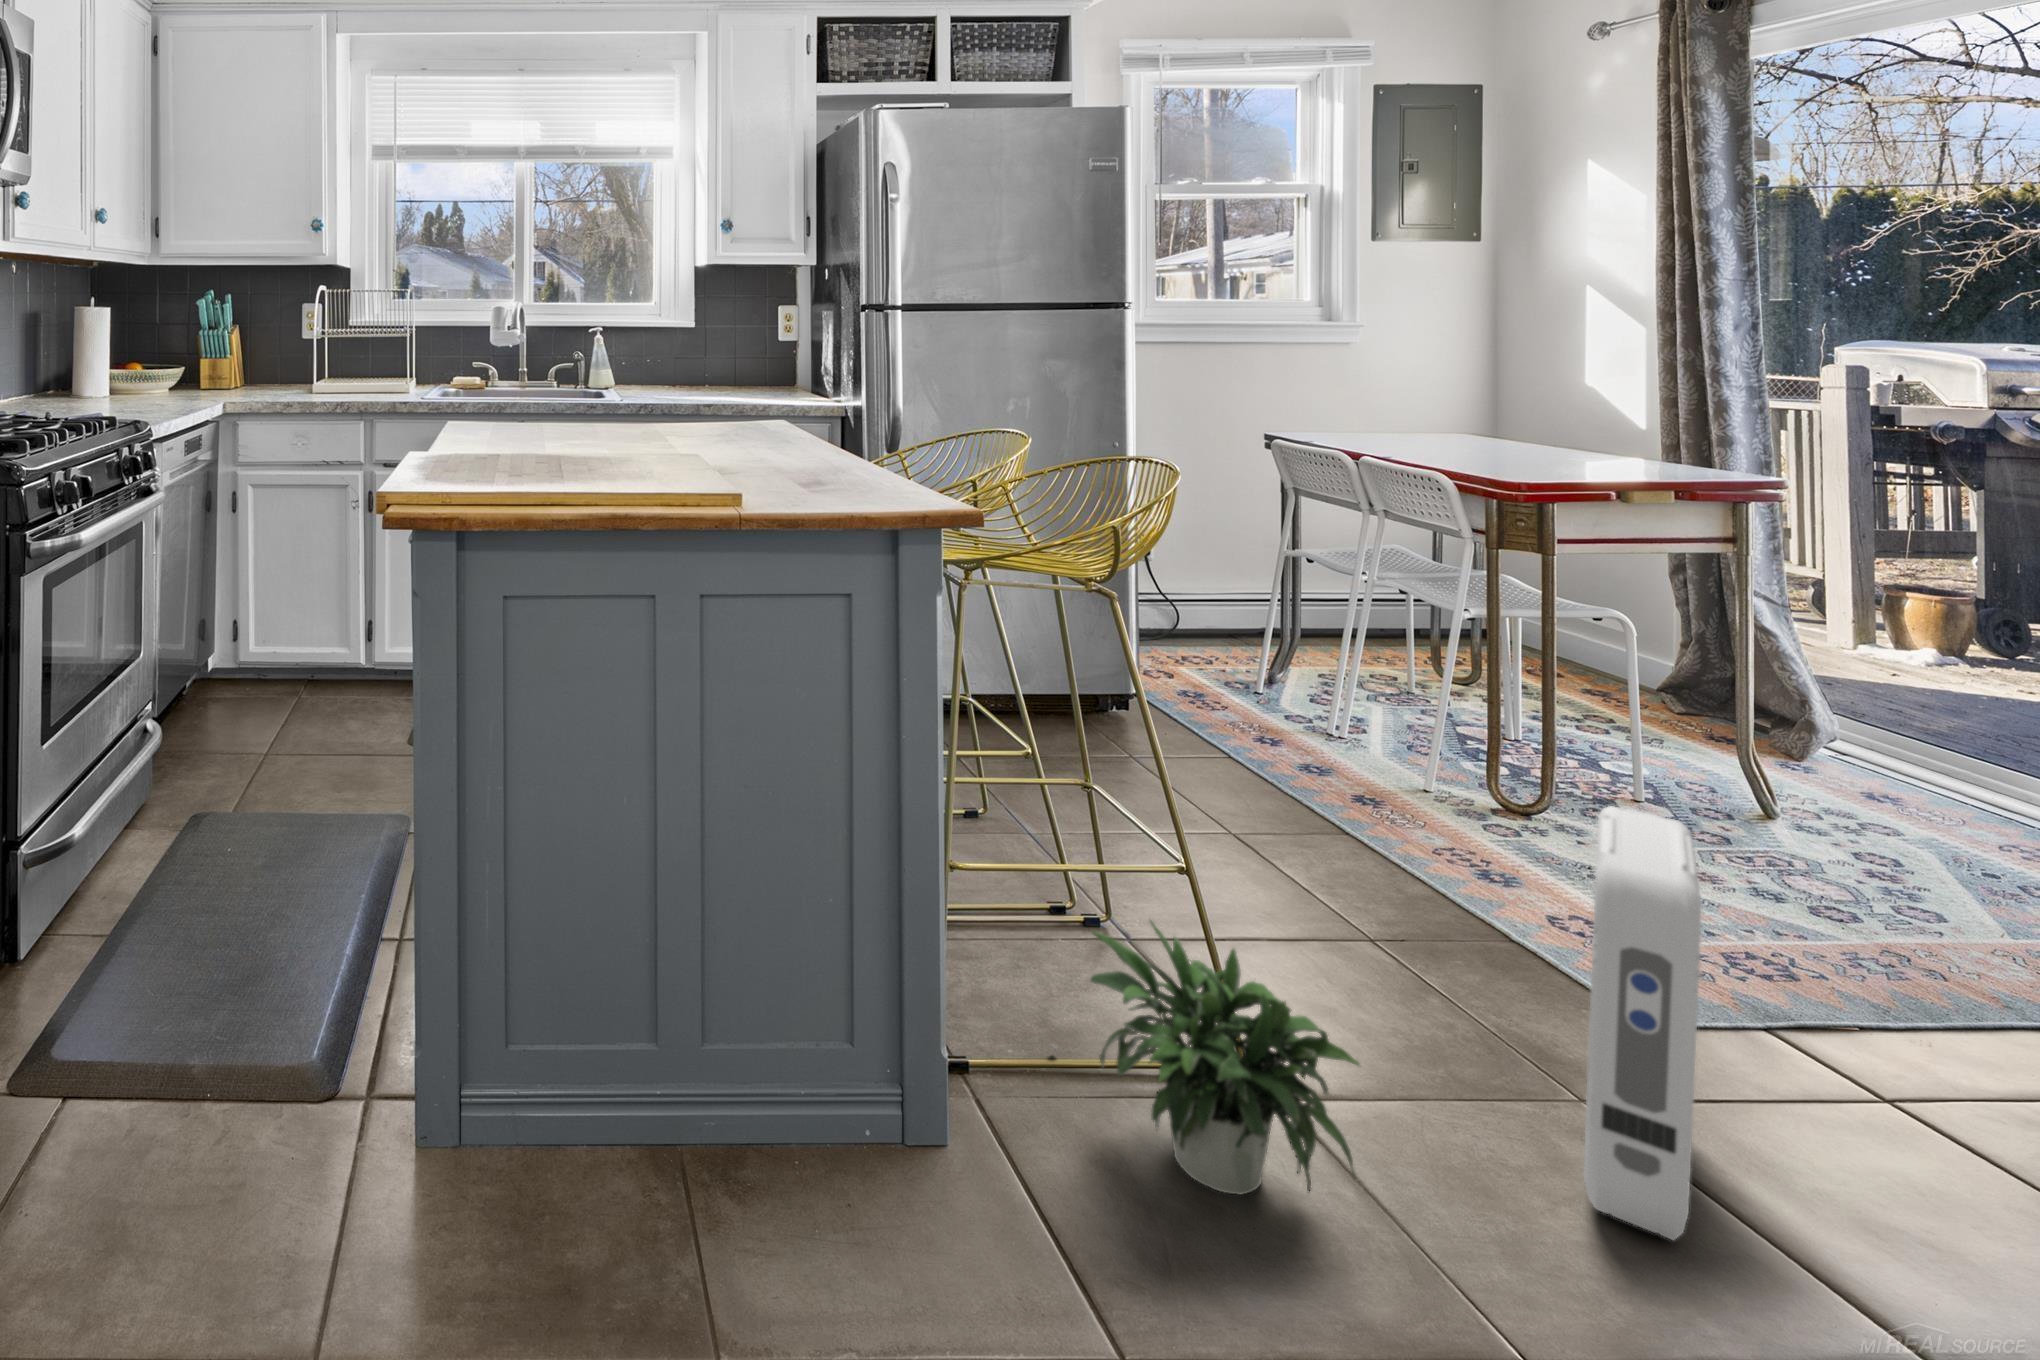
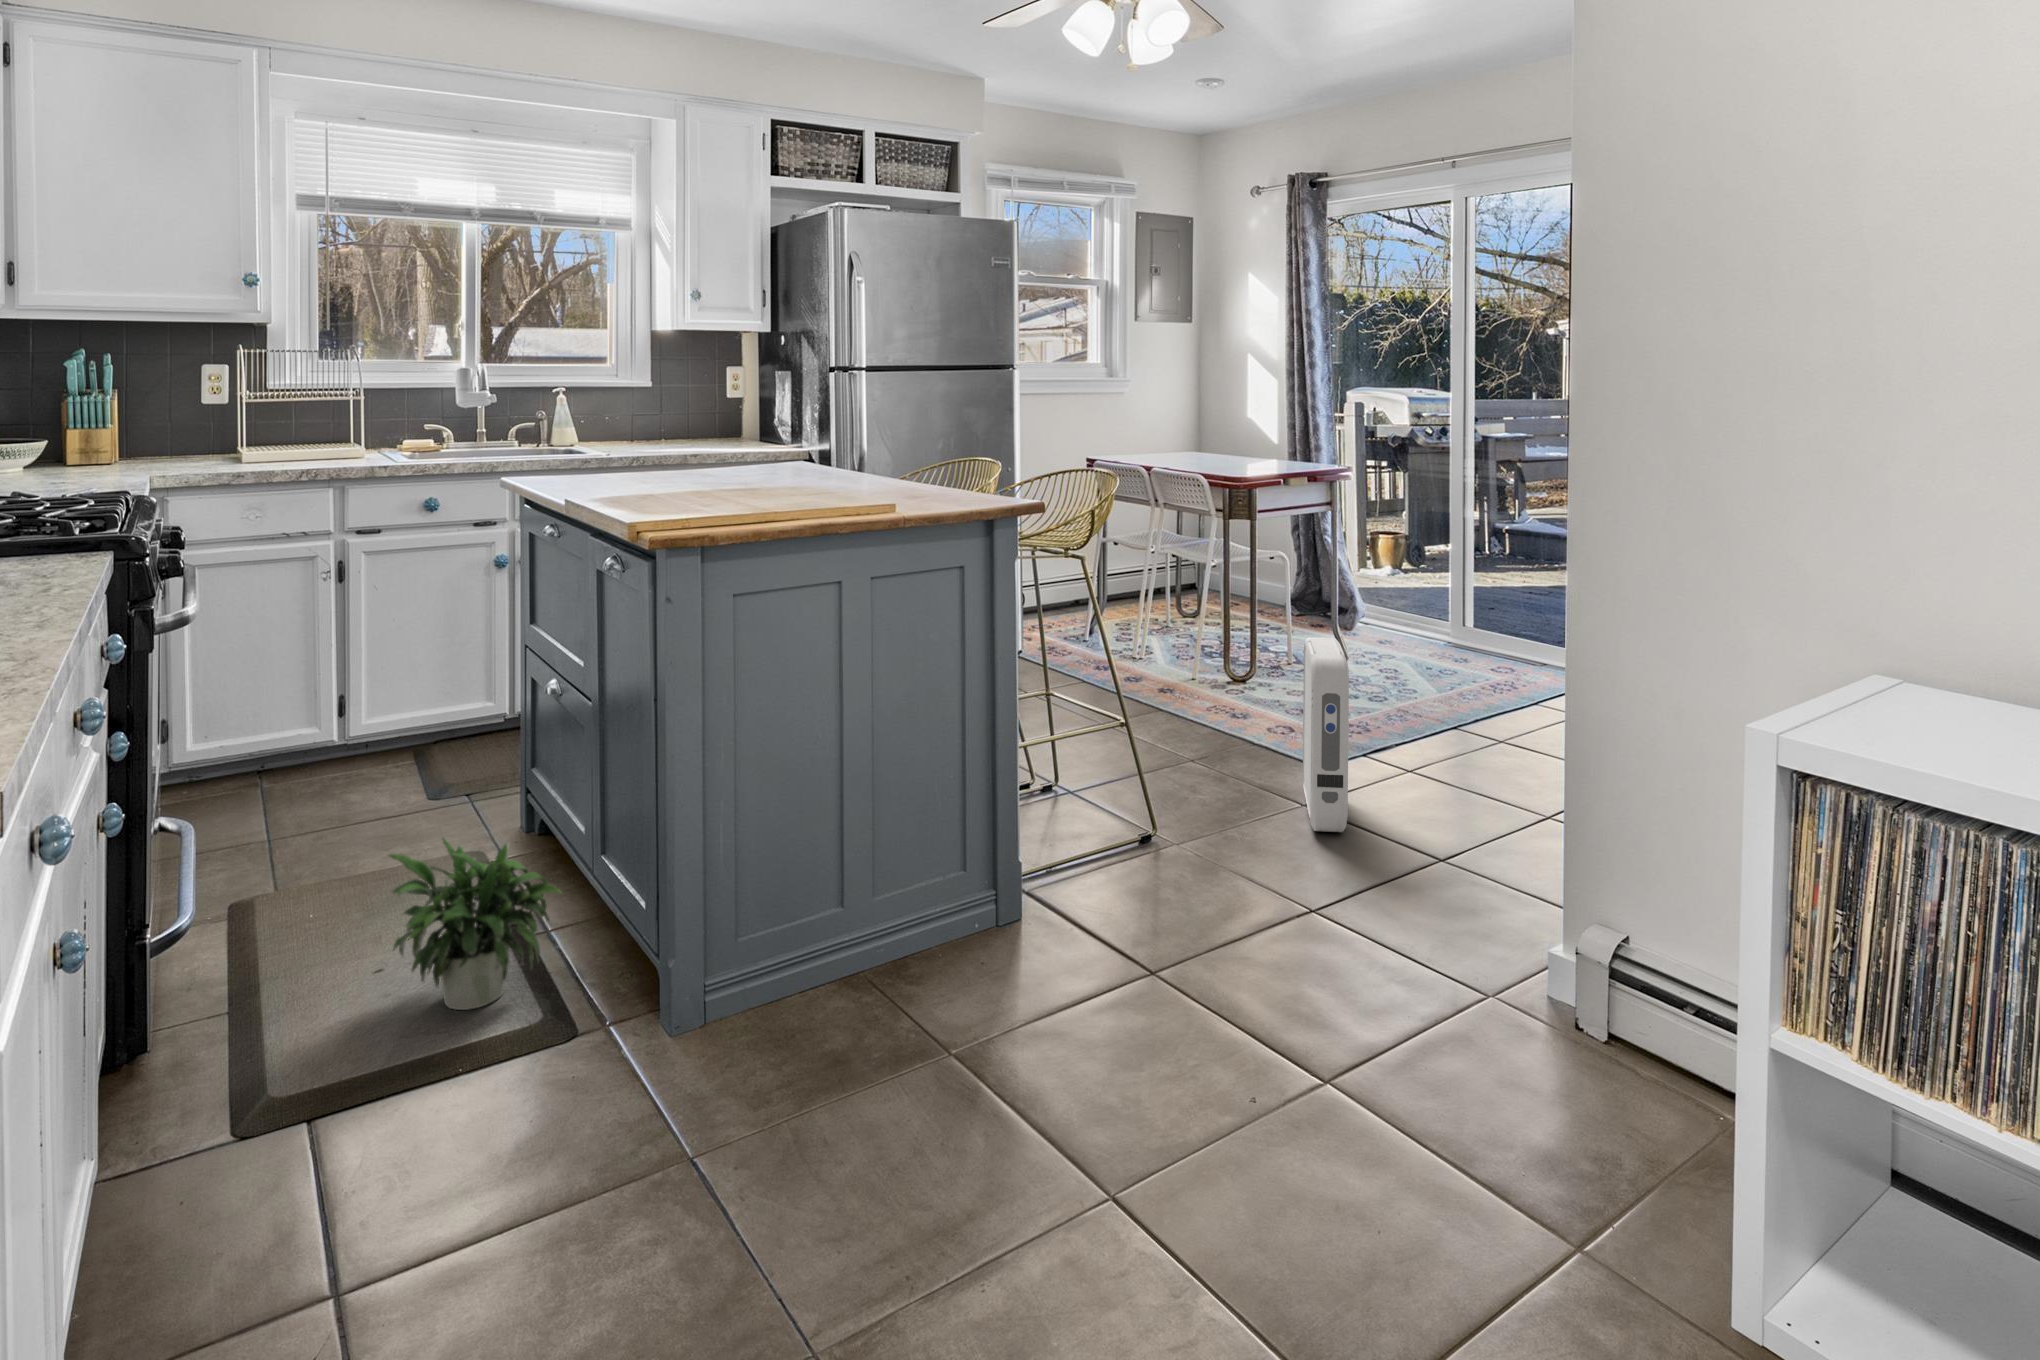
potted plant: present [1052,921,1359,1194] -> present [383,838,562,1010]

